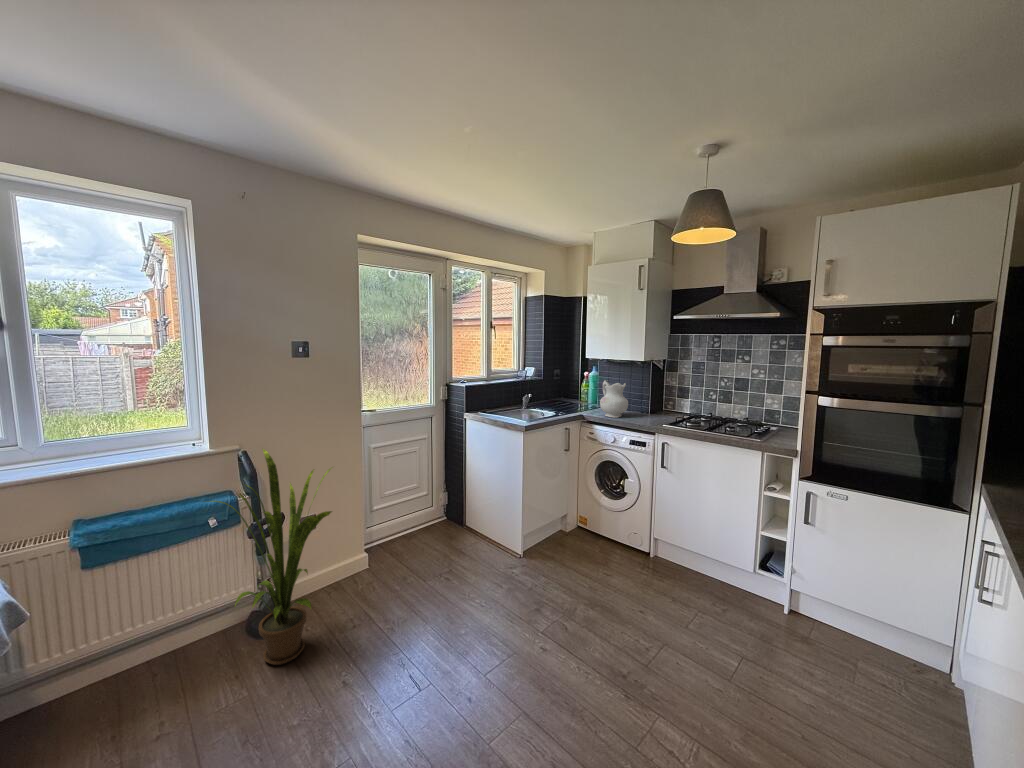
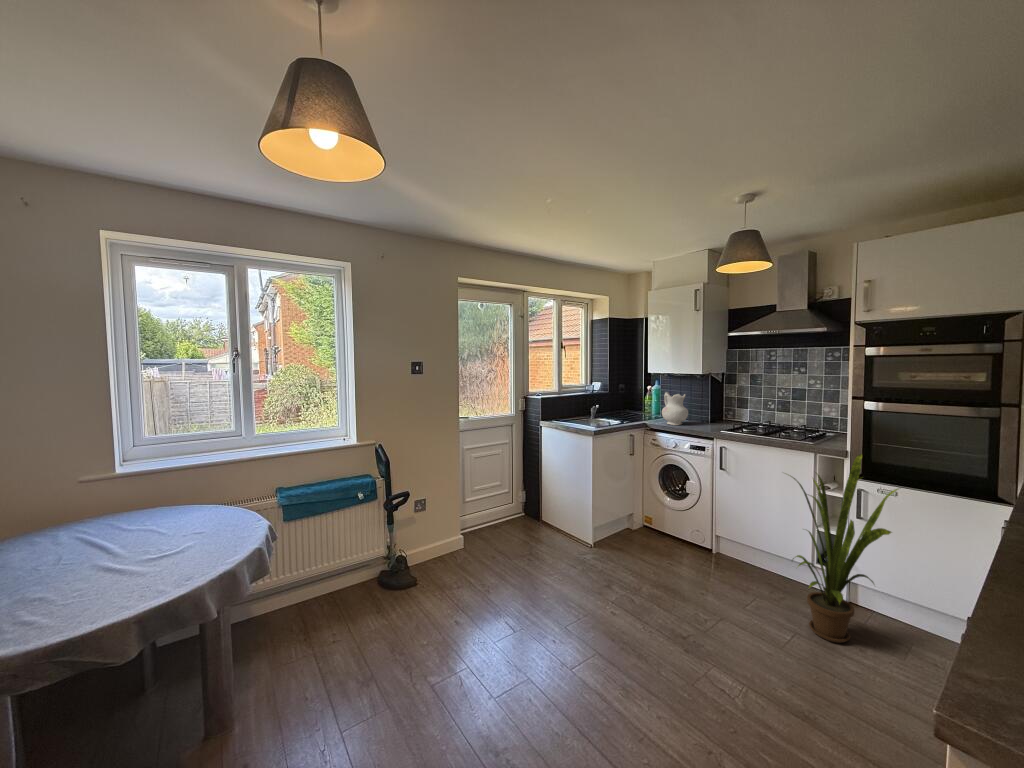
house plant: present [207,449,332,665] -> present [791,454,898,643]

